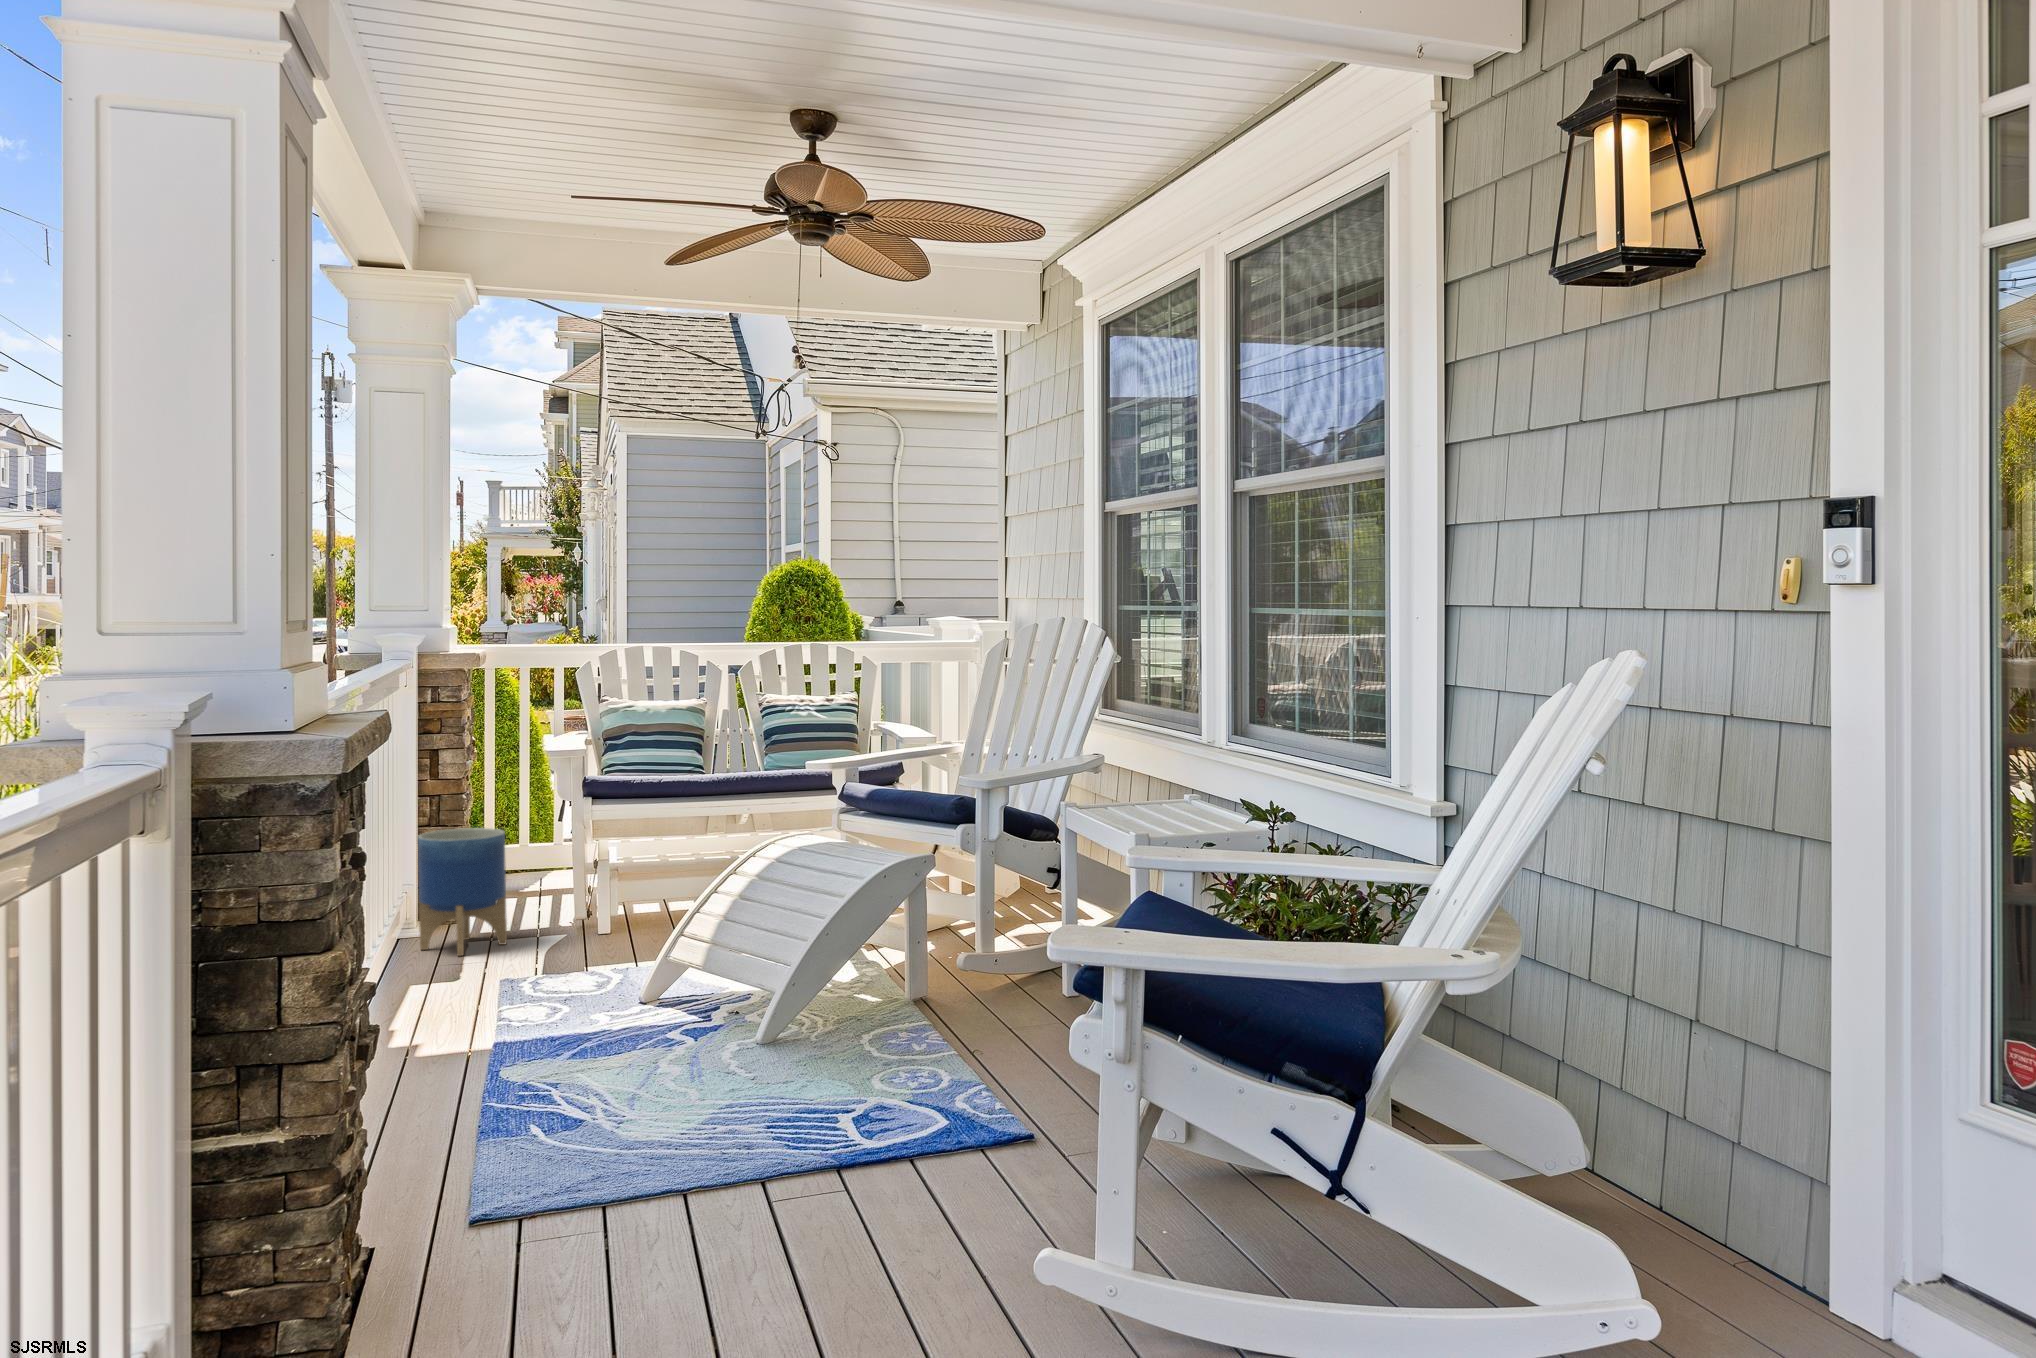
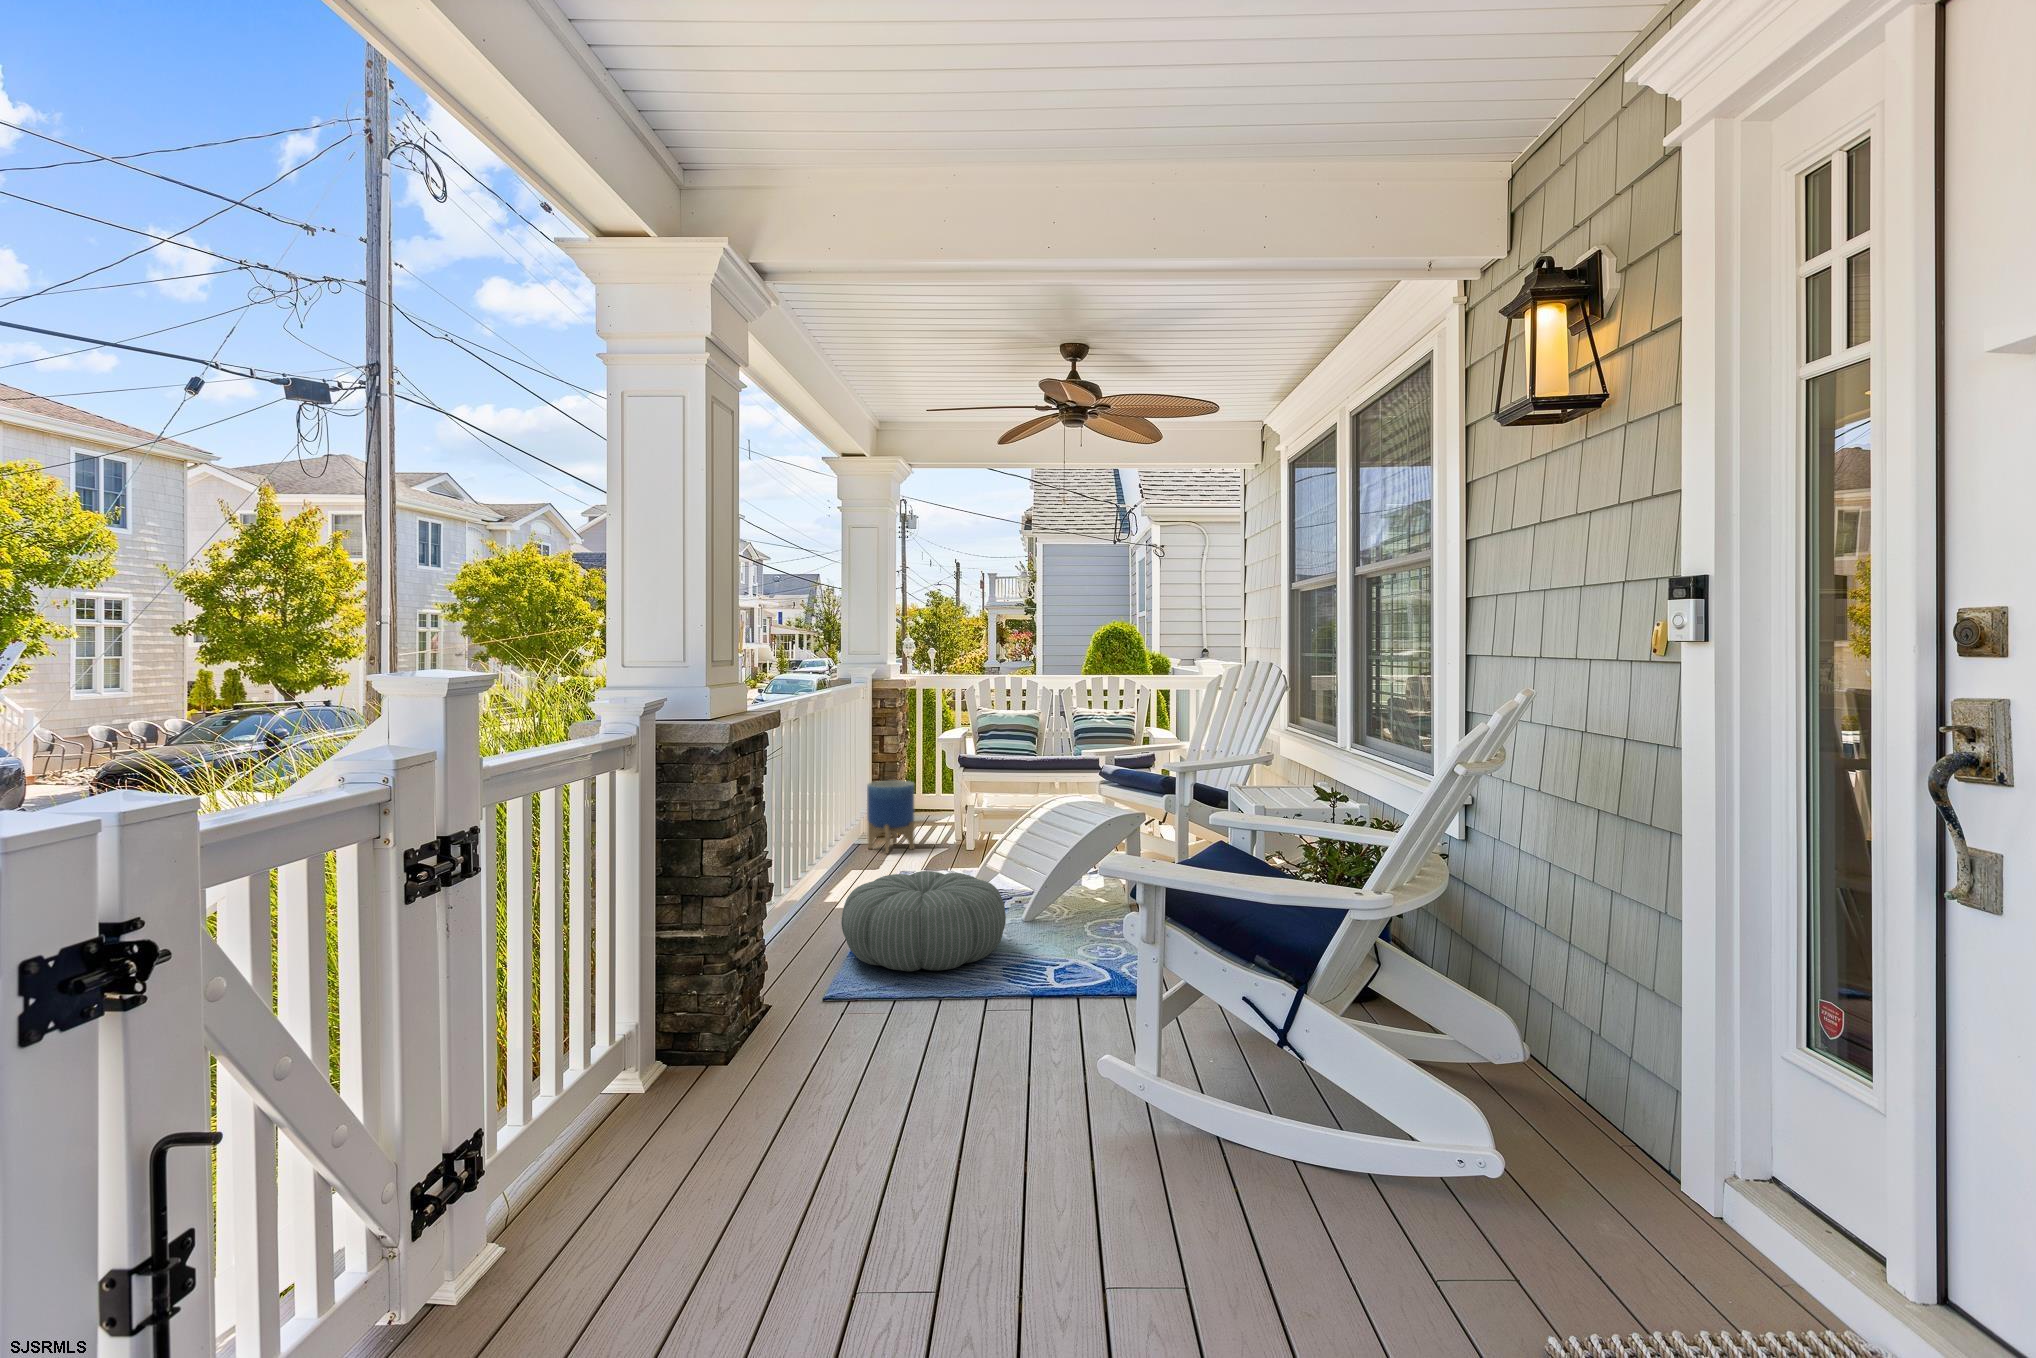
pouf: none [469,978,764,1153] -> present [841,871,1006,971]

